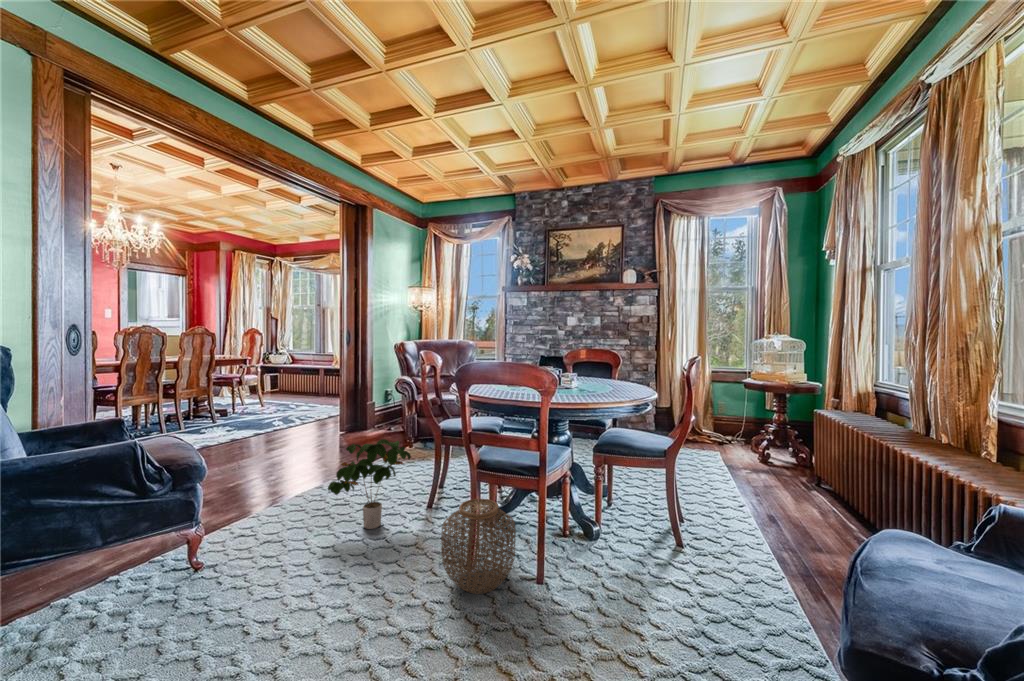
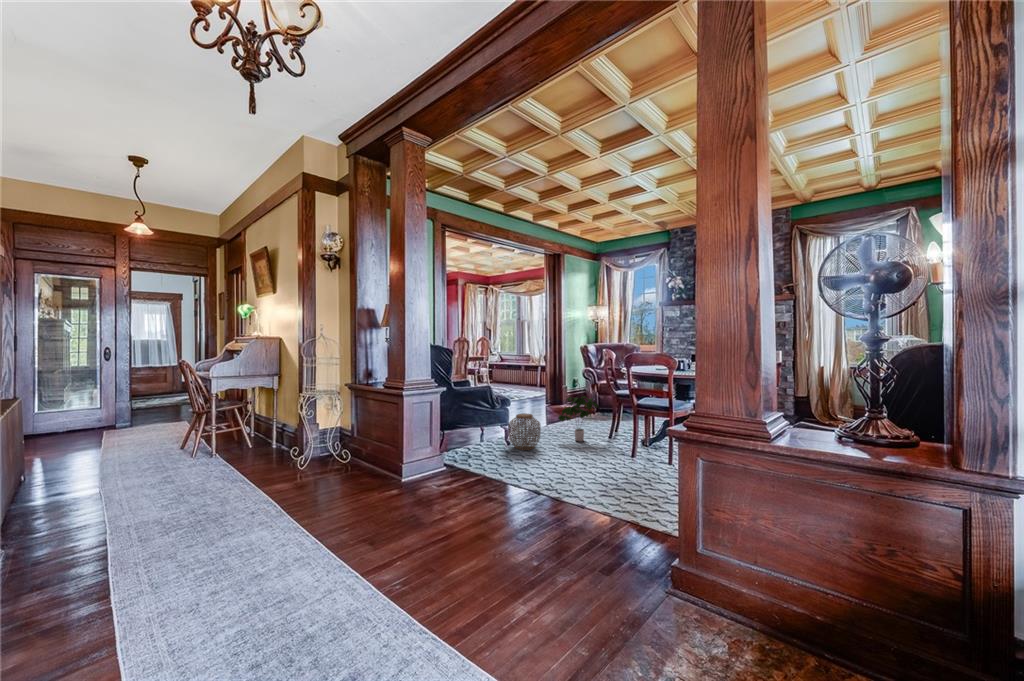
woven basket: present [441,499,516,594] -> present [509,413,540,450]

